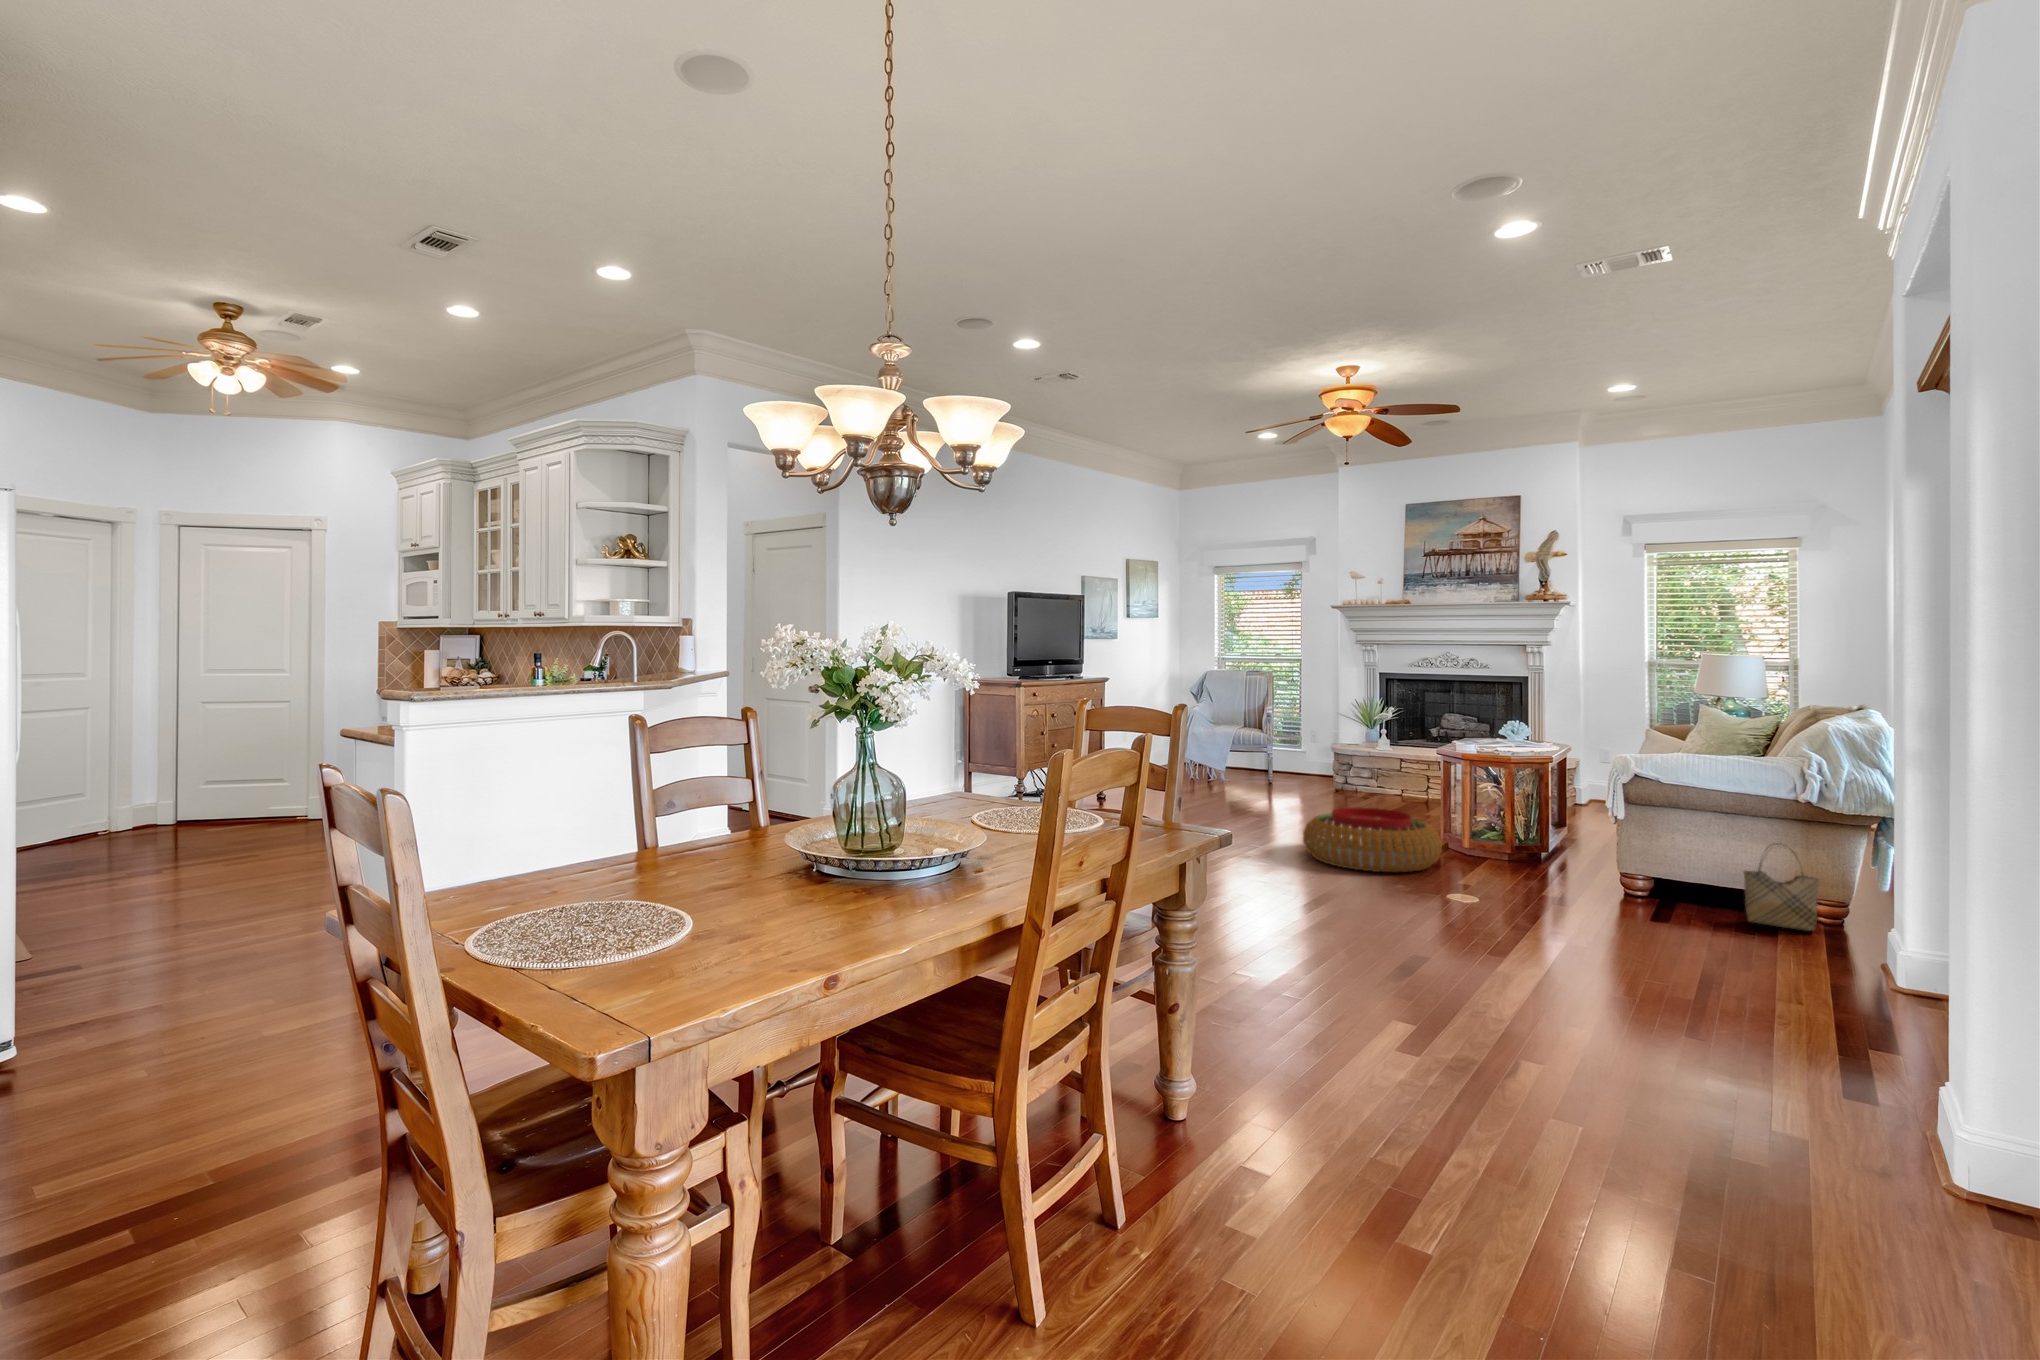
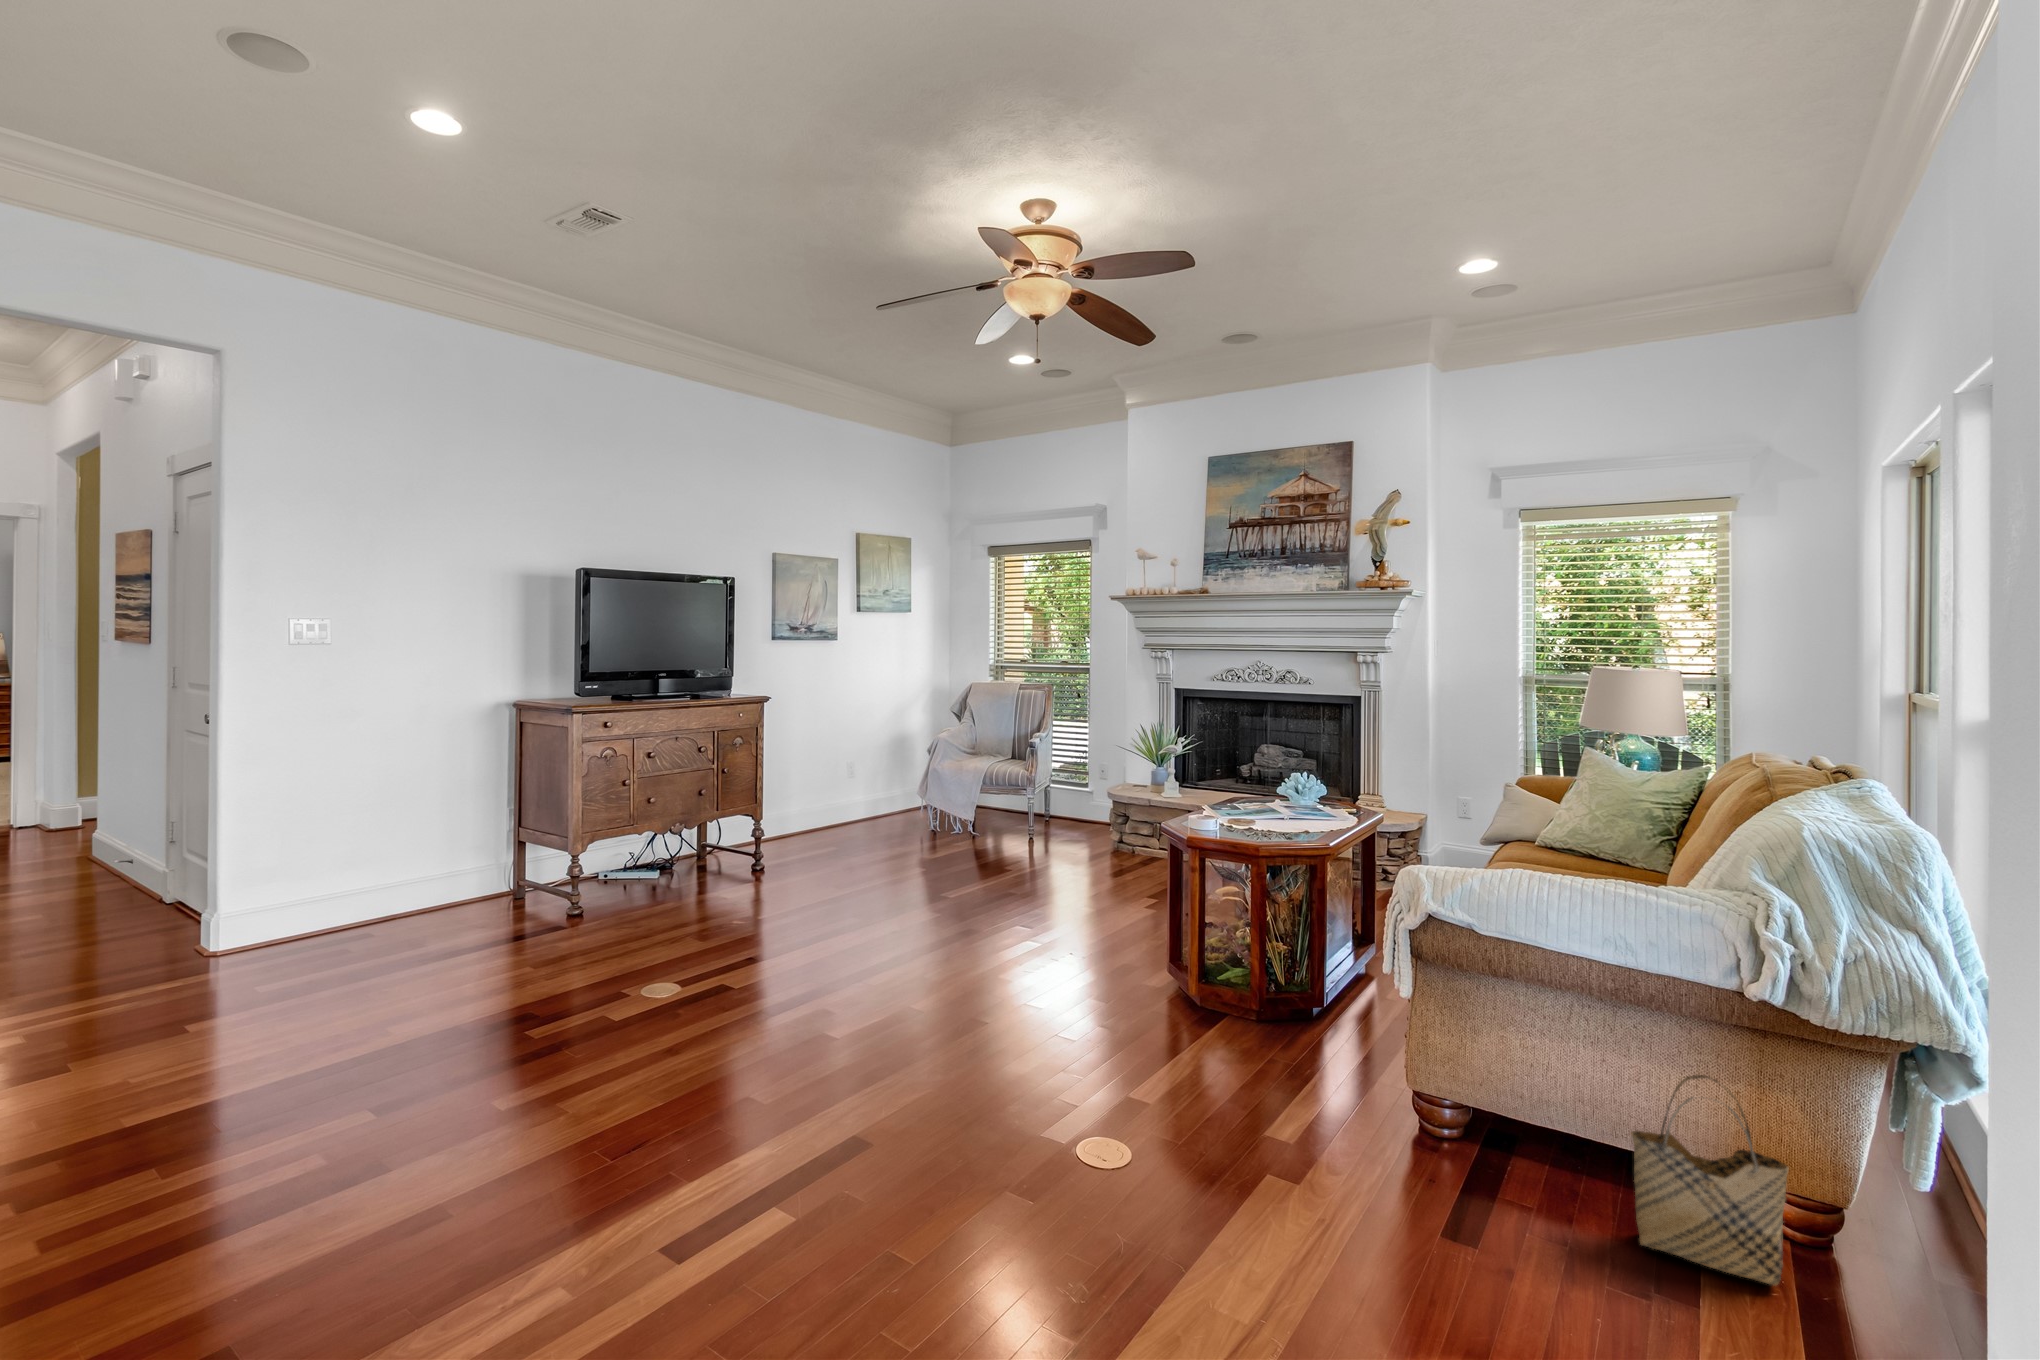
pouf: present [1303,807,1442,872] -> none [913,925,1135,1062]

